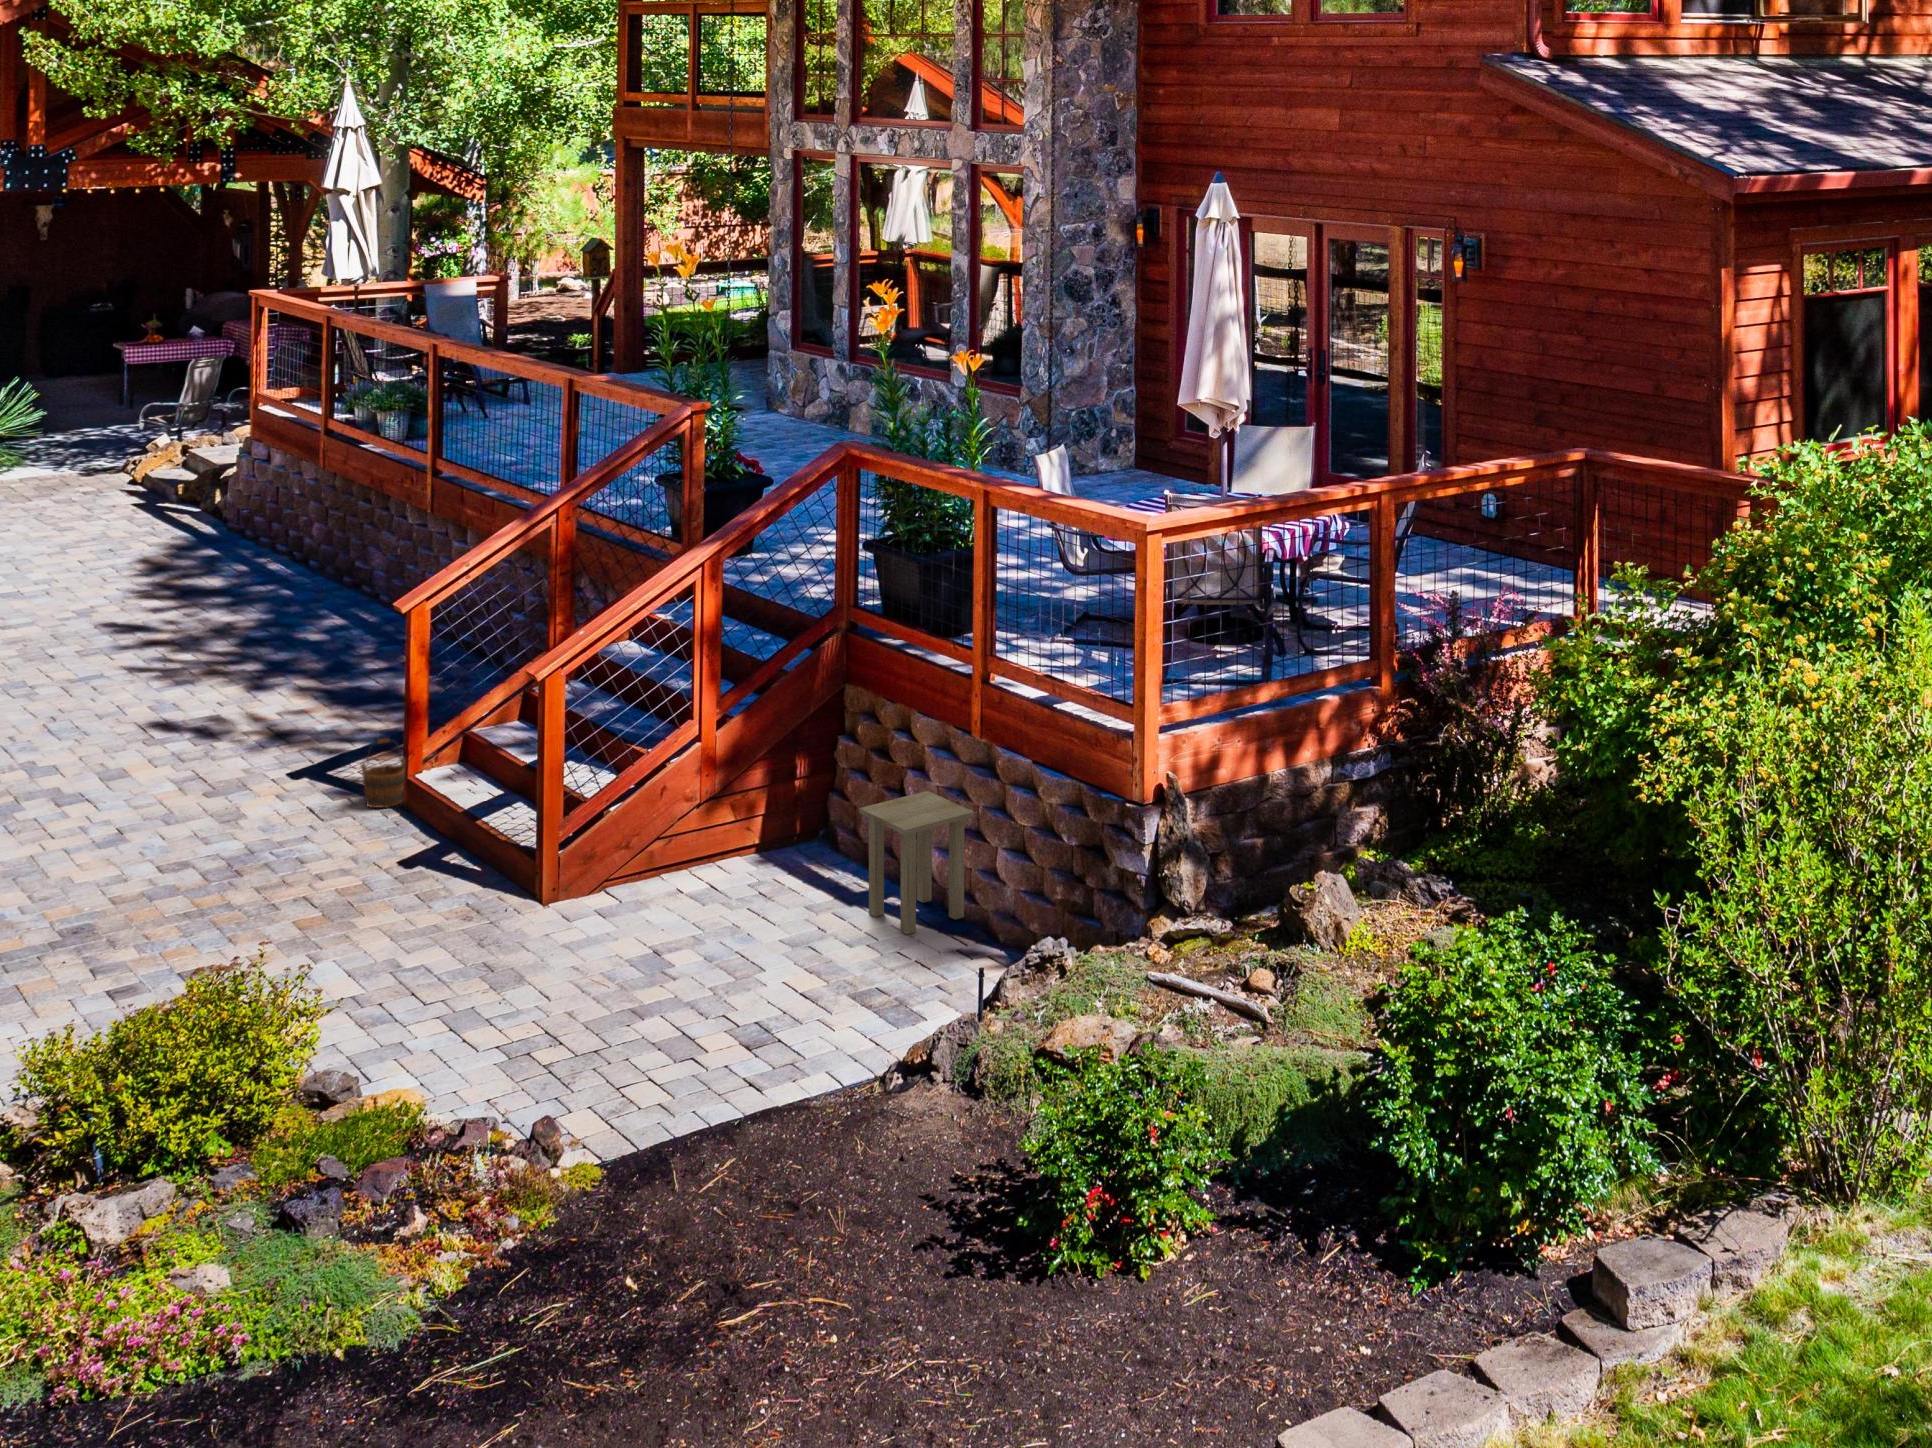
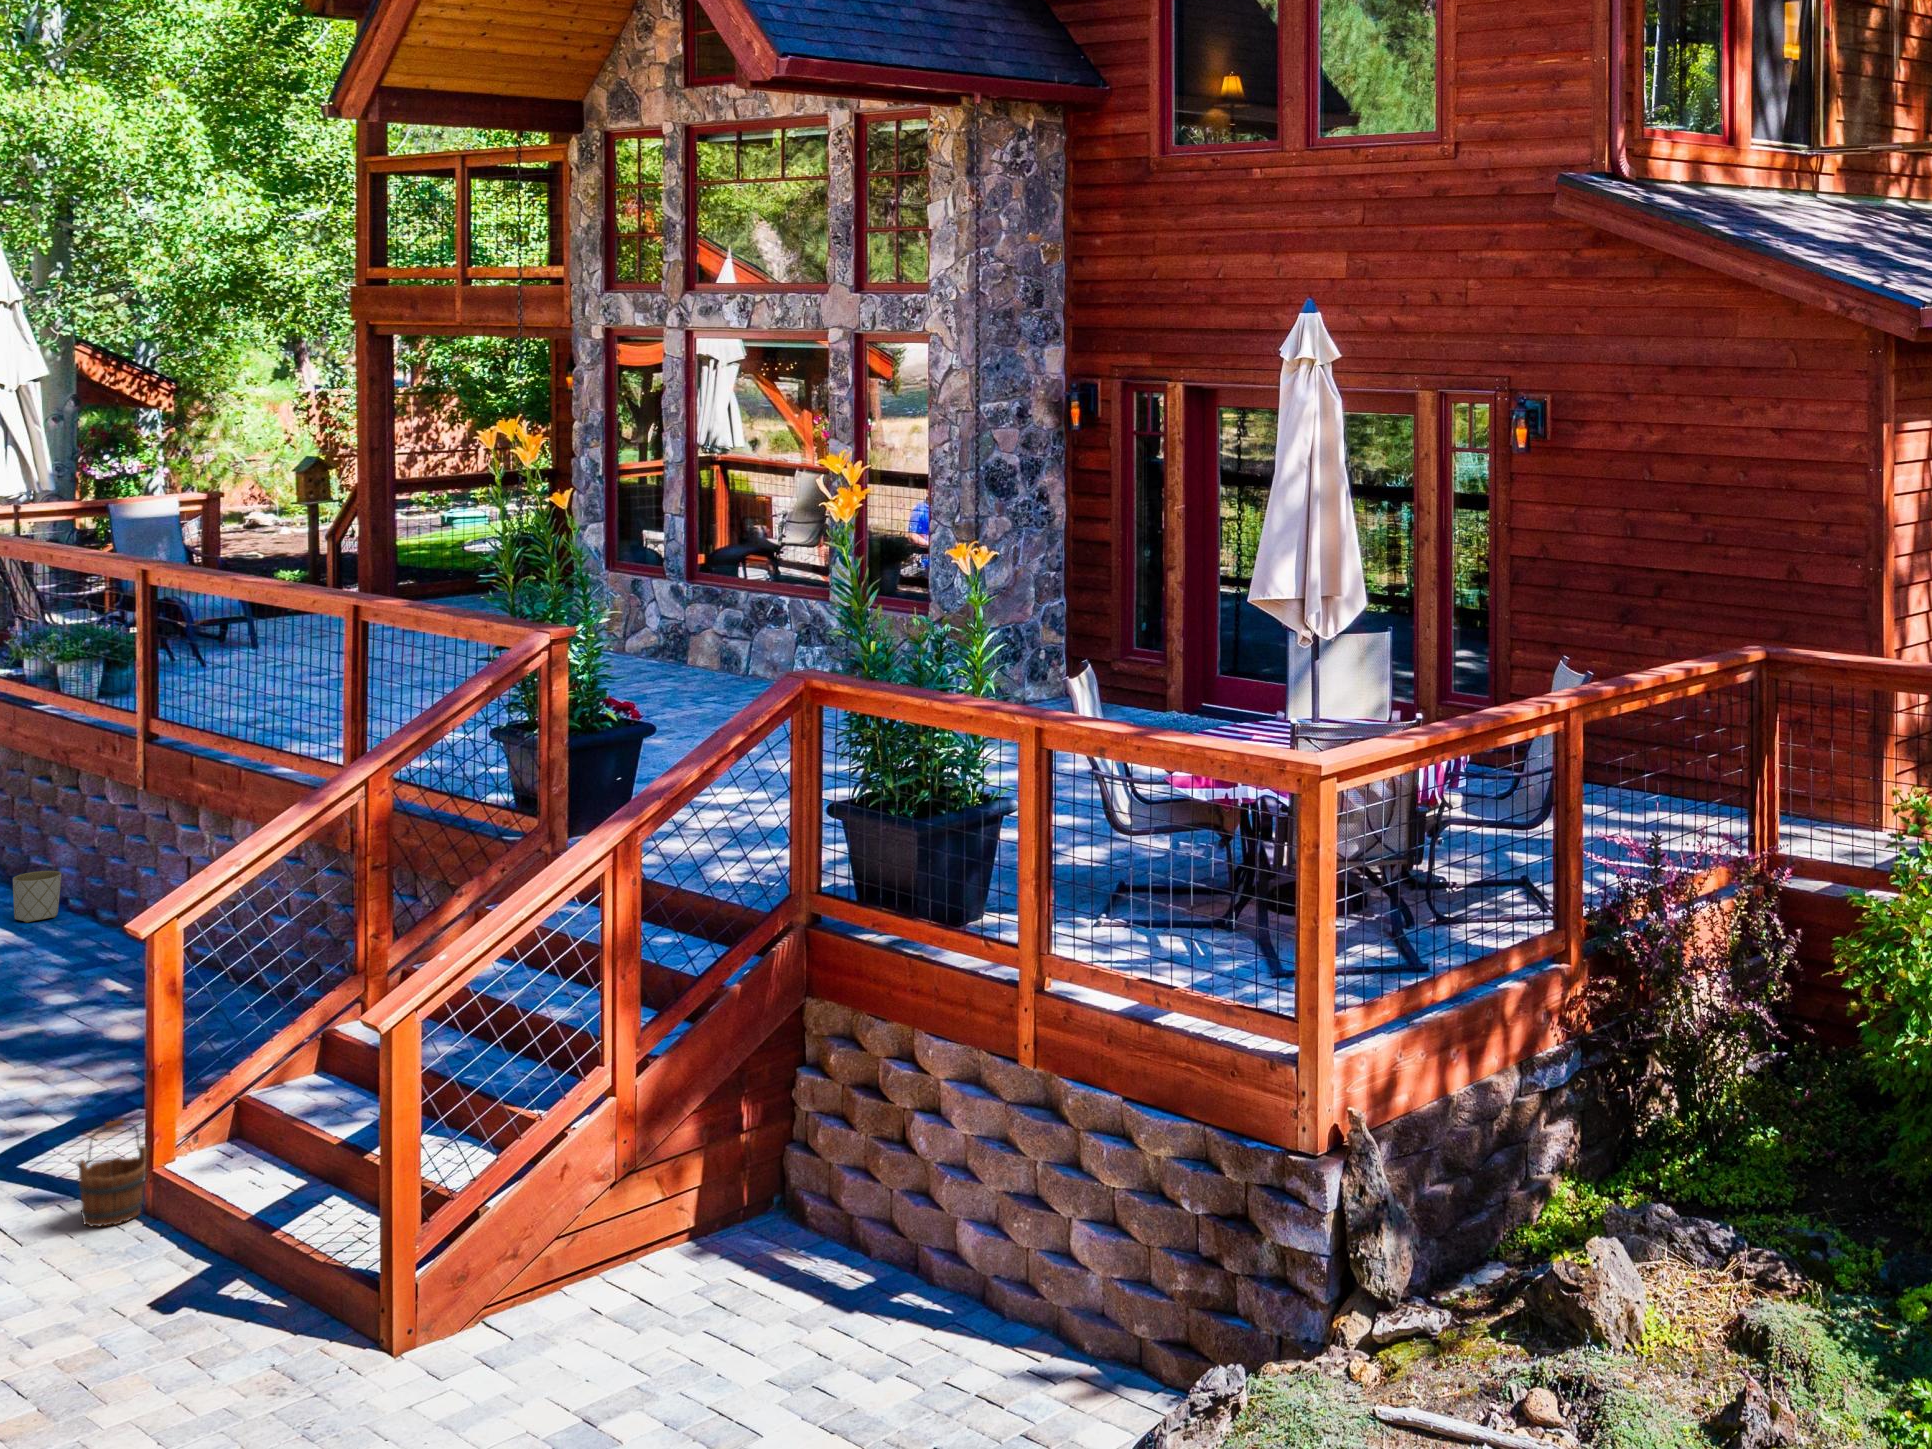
planter: none [349,570,381,607] -> present [13,871,61,923]
side table: present [859,791,974,935] -> none [879,1143,1043,1360]

